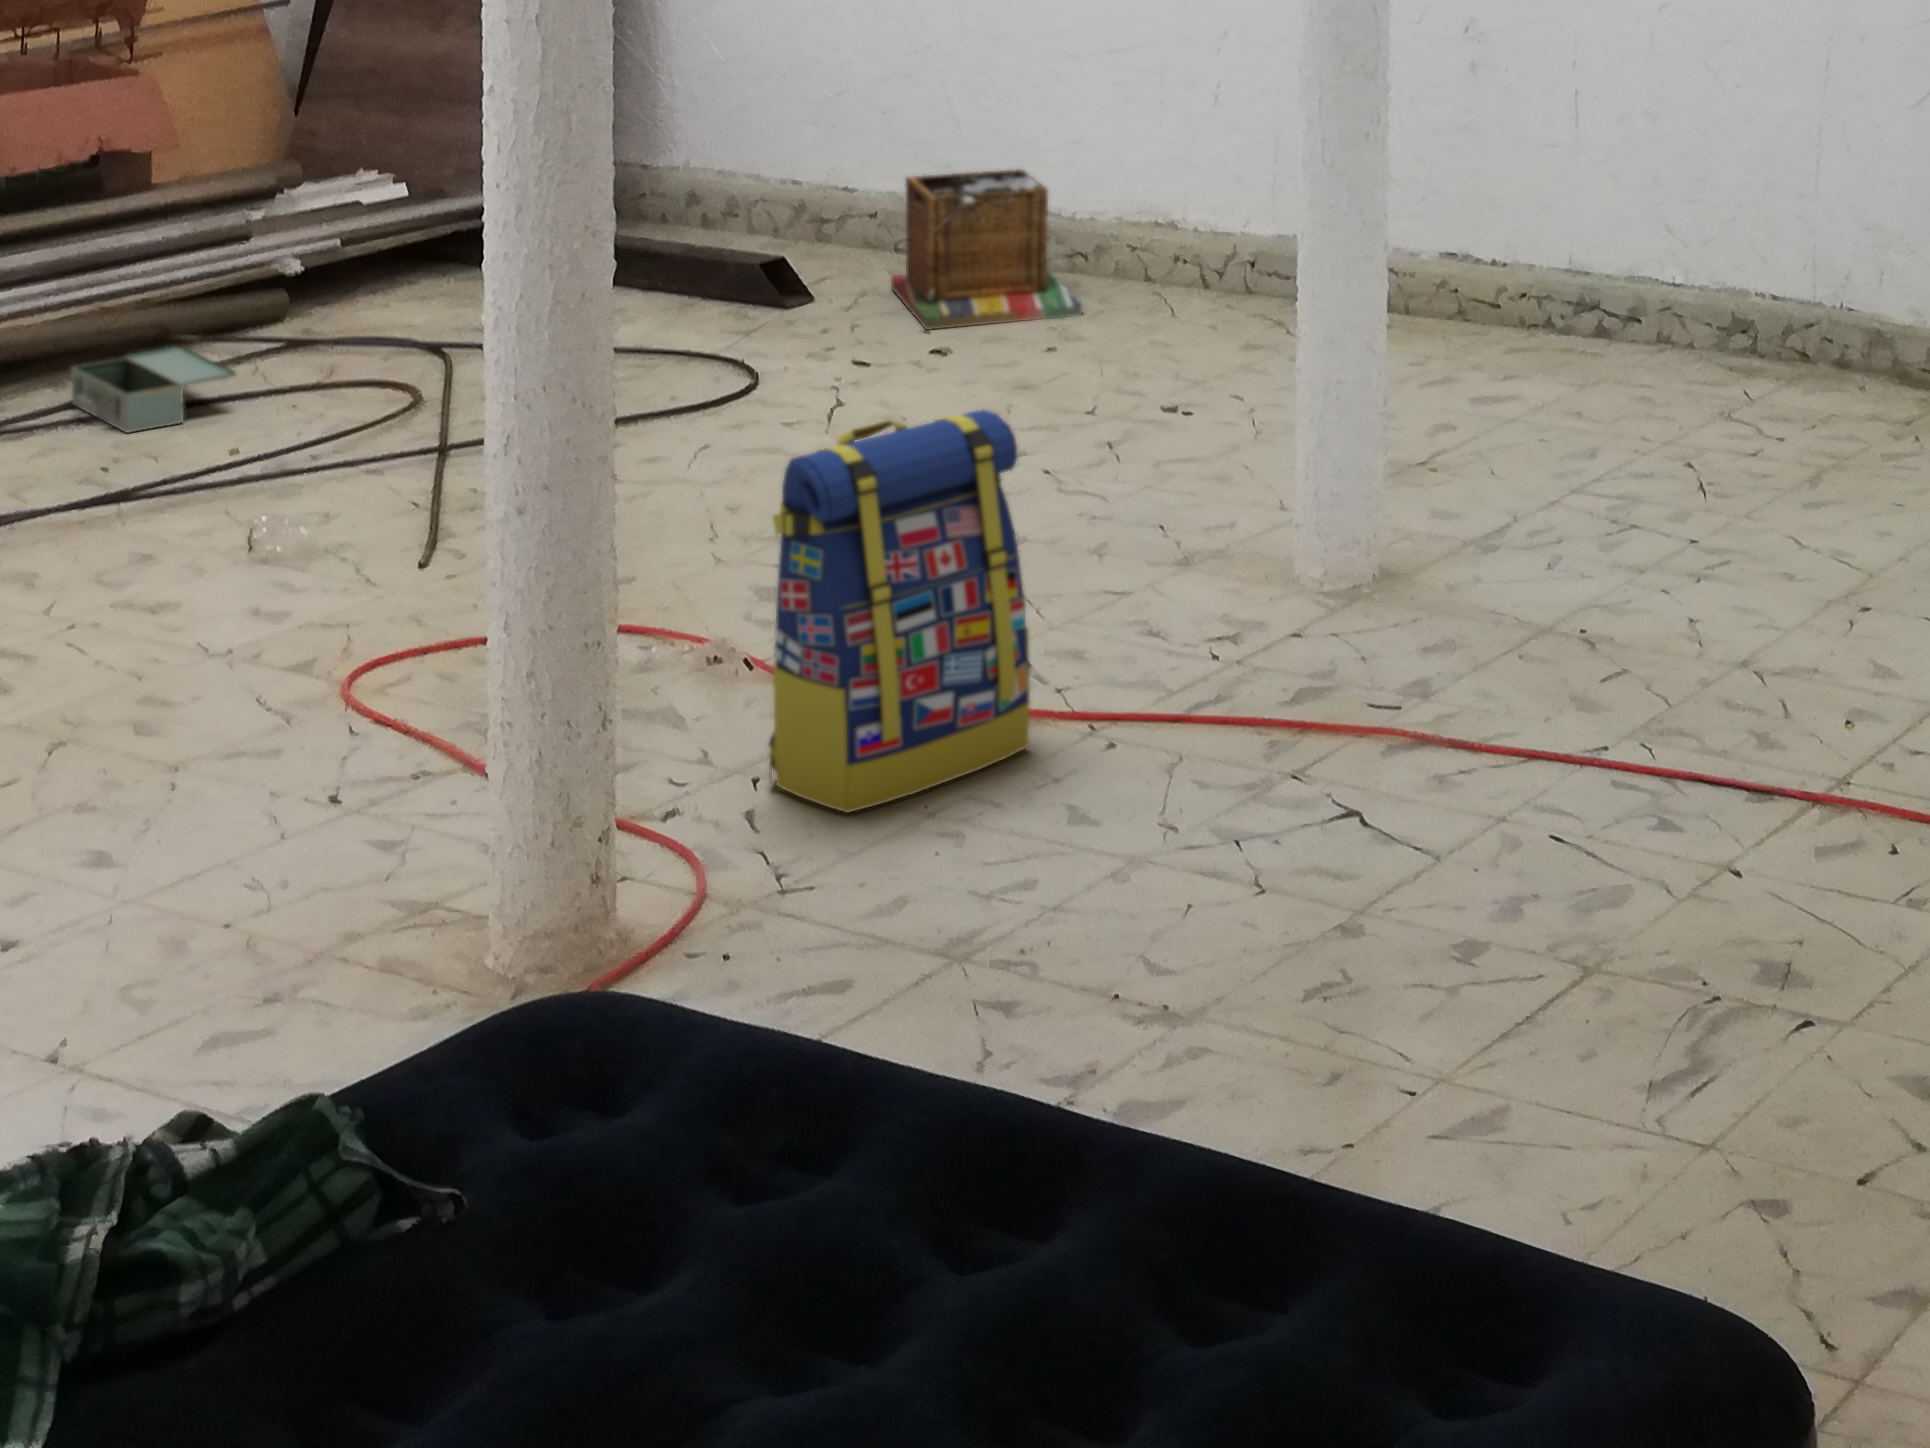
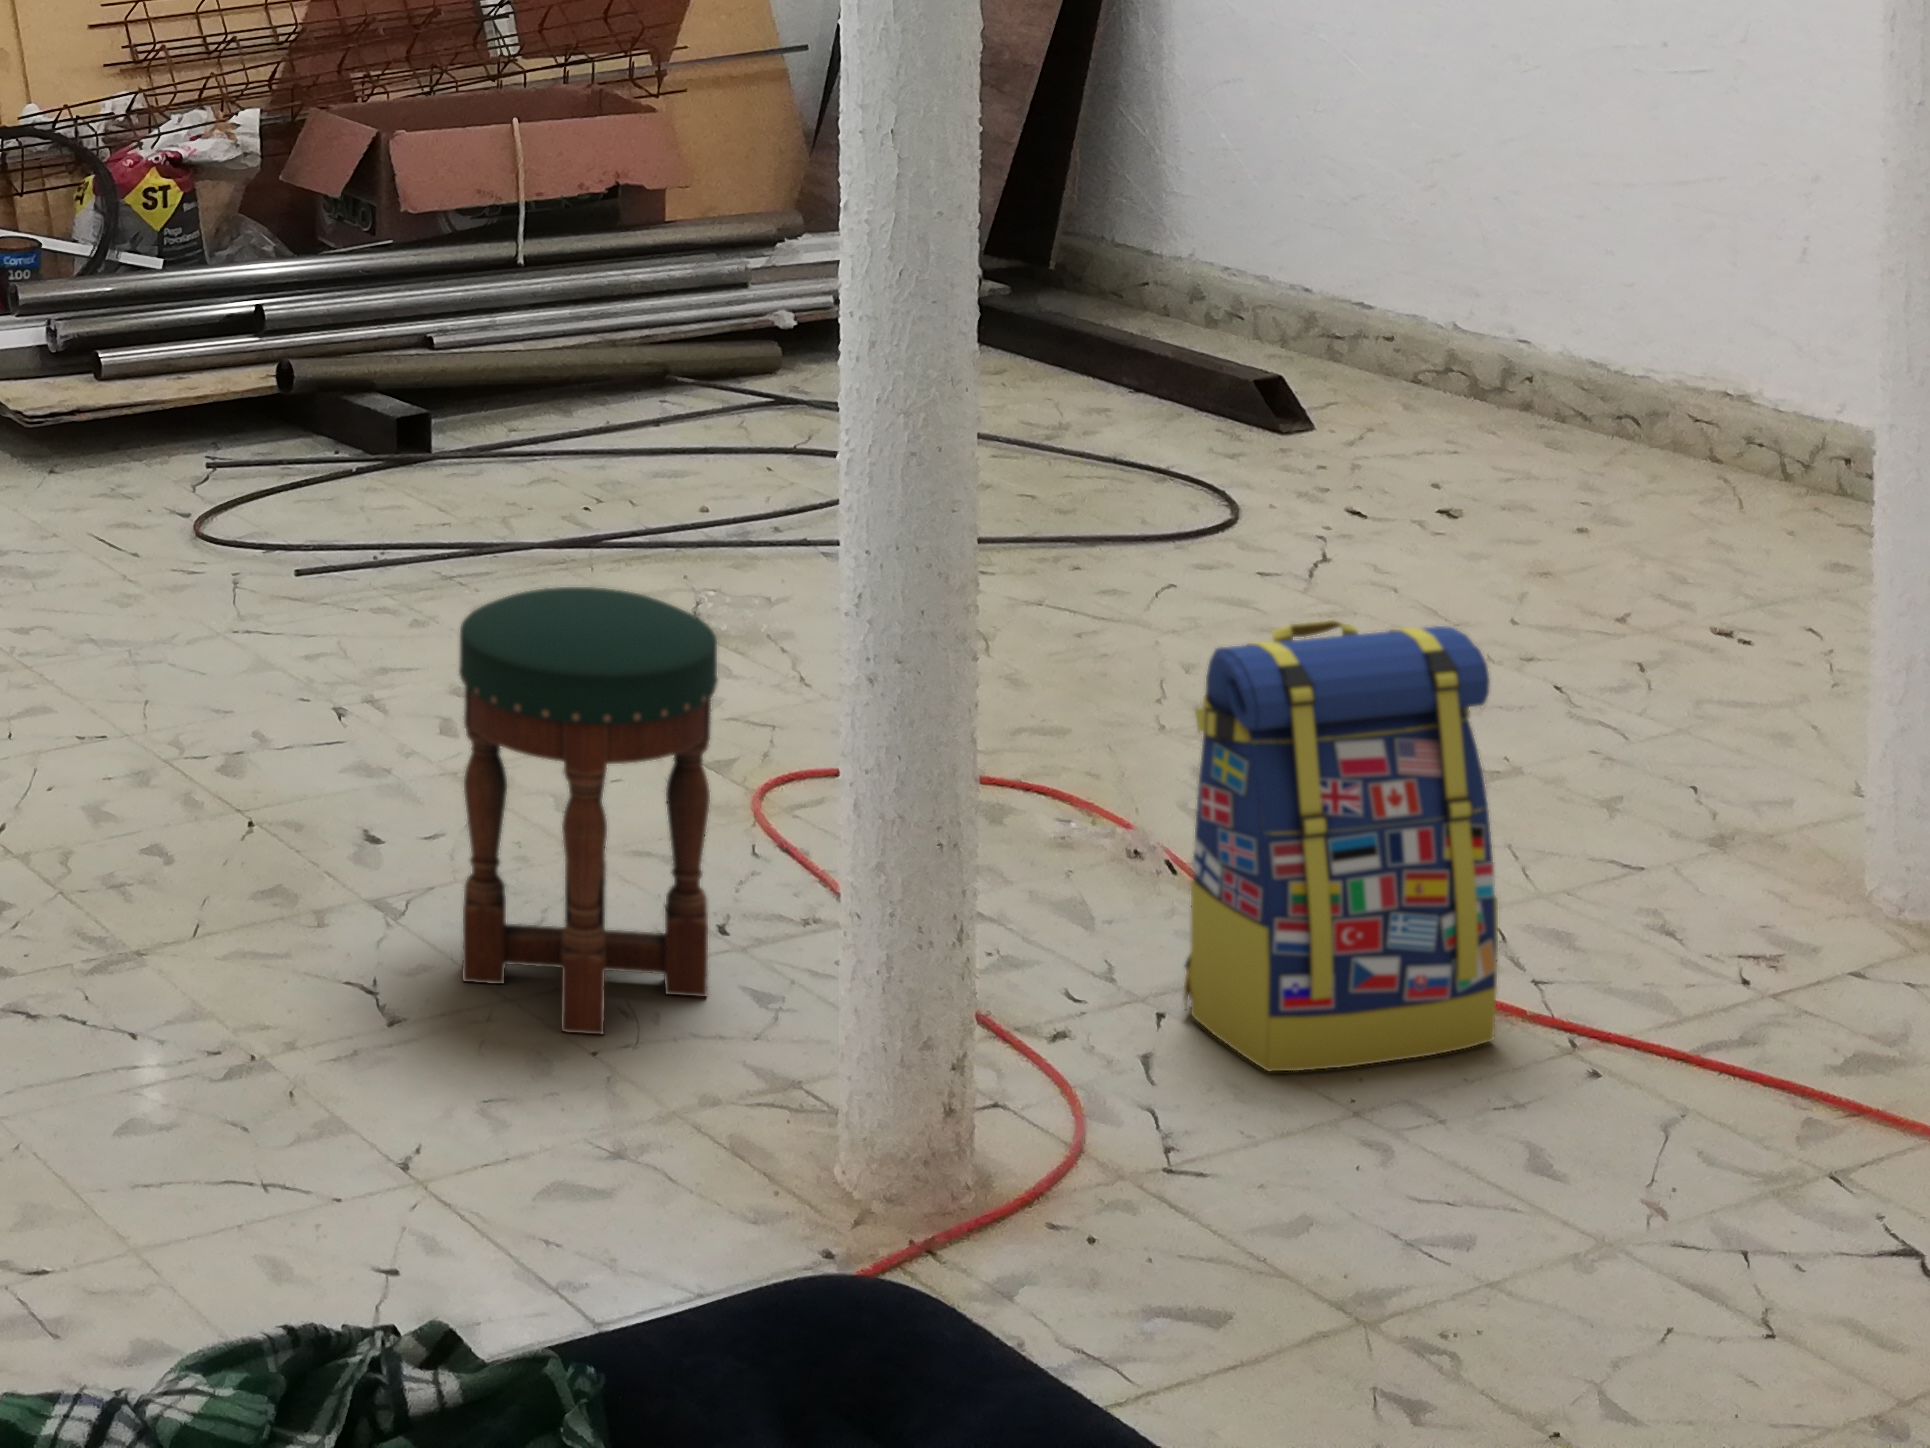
laundry basket: present [891,169,1082,330] -> none [1397,306,1620,495]
toolbox: present [71,347,235,432] -> none [574,388,717,469]
stool: none [38,505,317,939] -> present [459,587,718,1034]

